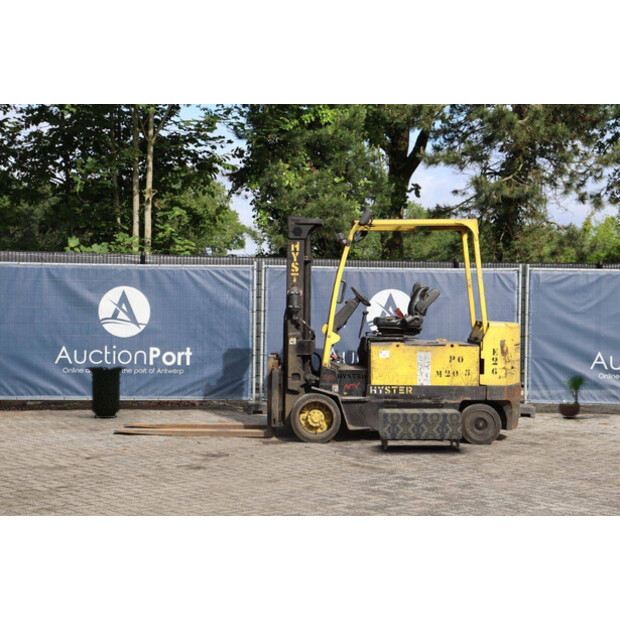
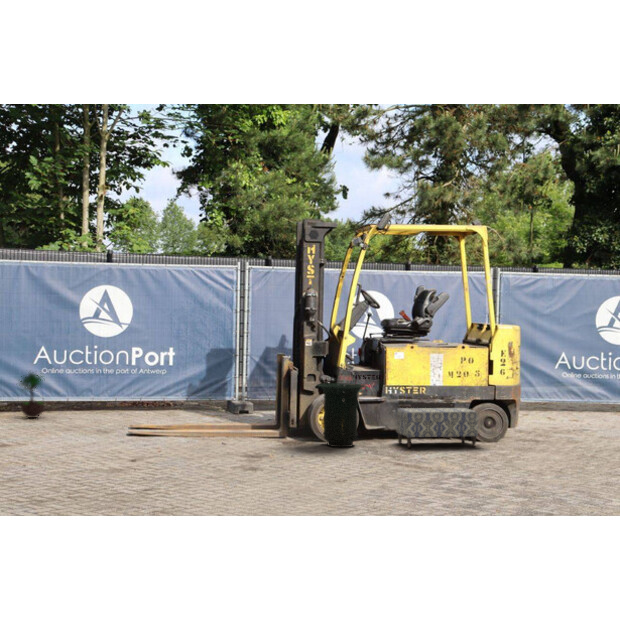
trash can: present [86,366,126,418] -> present [317,383,365,447]
potted tree: present [558,375,586,418] -> present [19,372,44,418]

